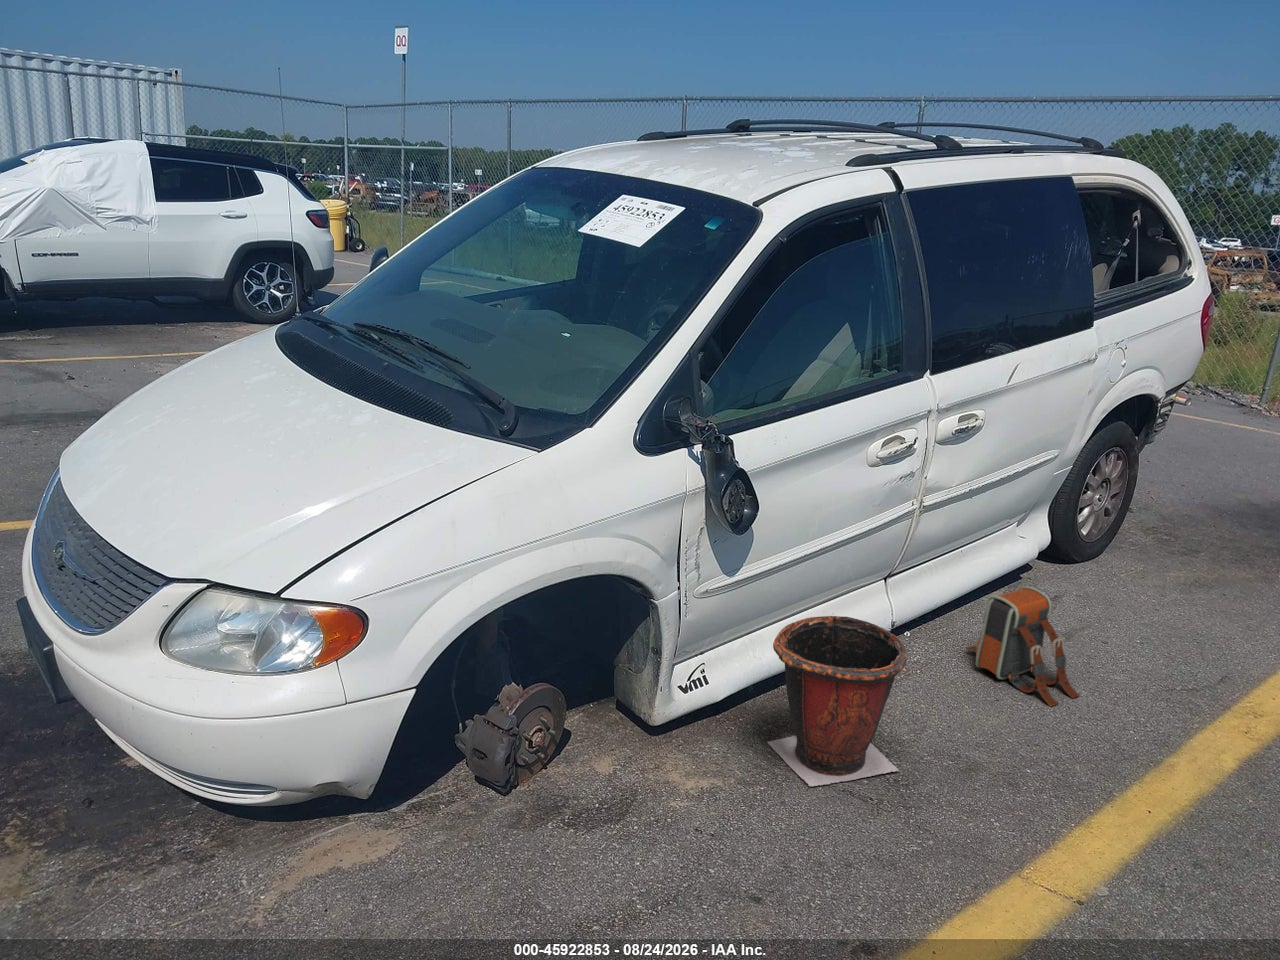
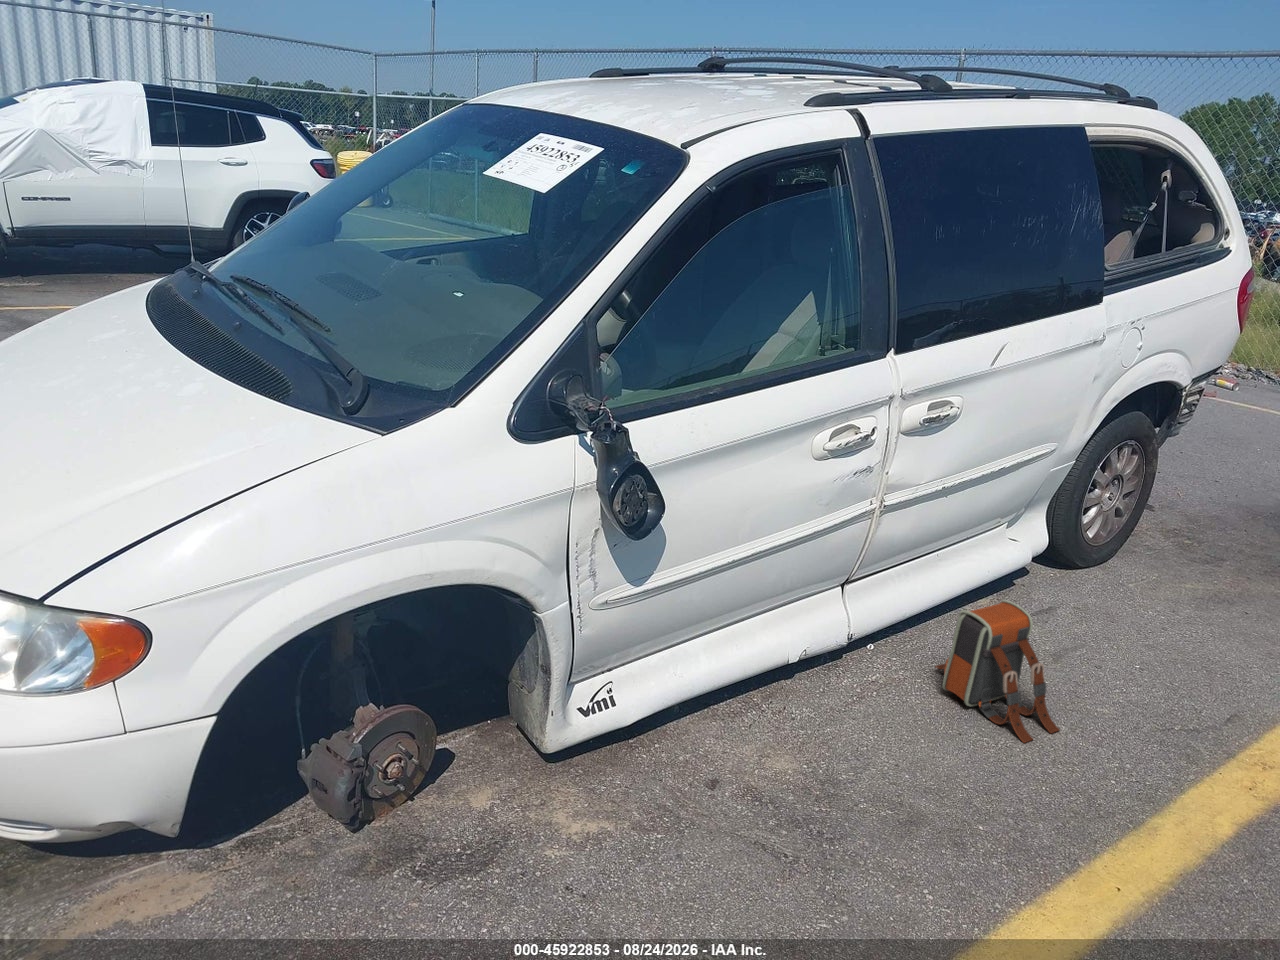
waste bin: present [768,613,908,786] -> none [681,630,846,837]

